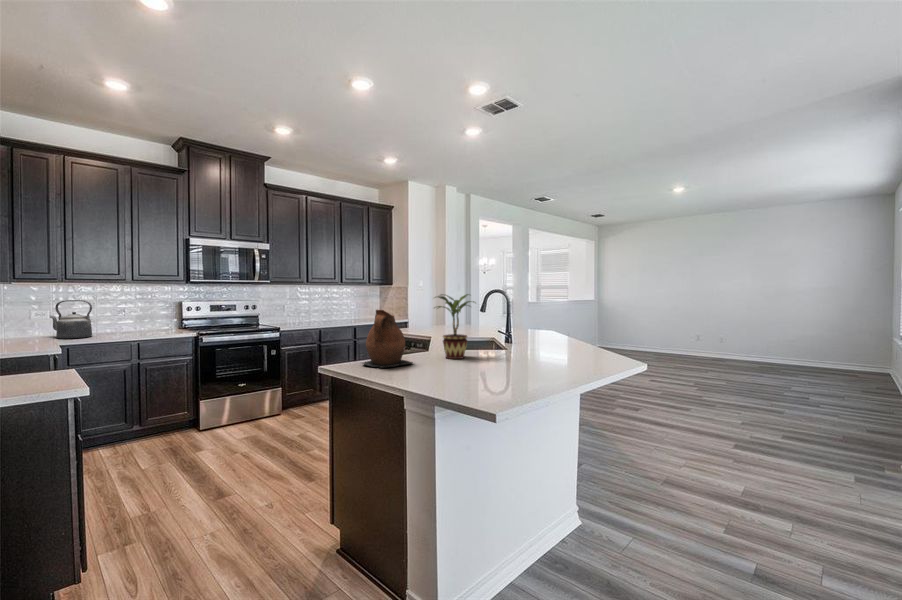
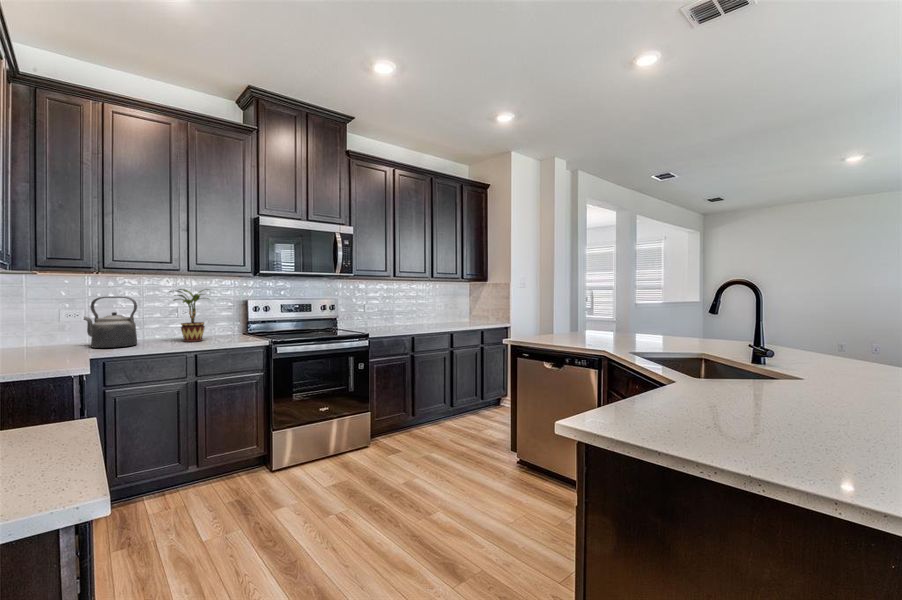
potted plant: present [435,294,474,359] -> present [170,289,209,342]
ceramic pitcher: present [363,310,412,368] -> none [631,300,752,429]

